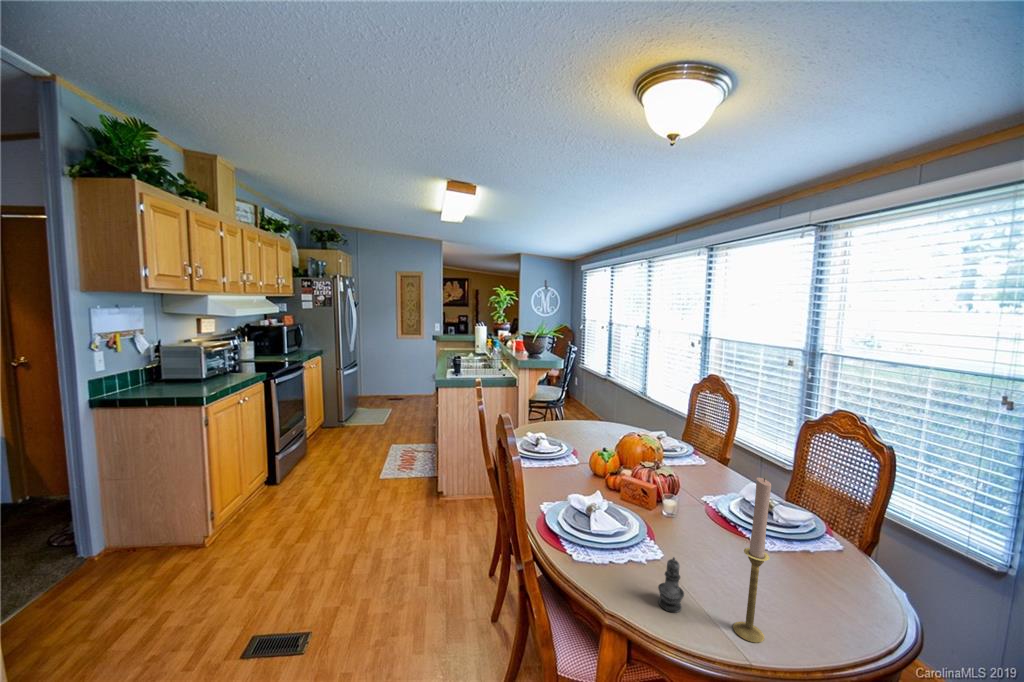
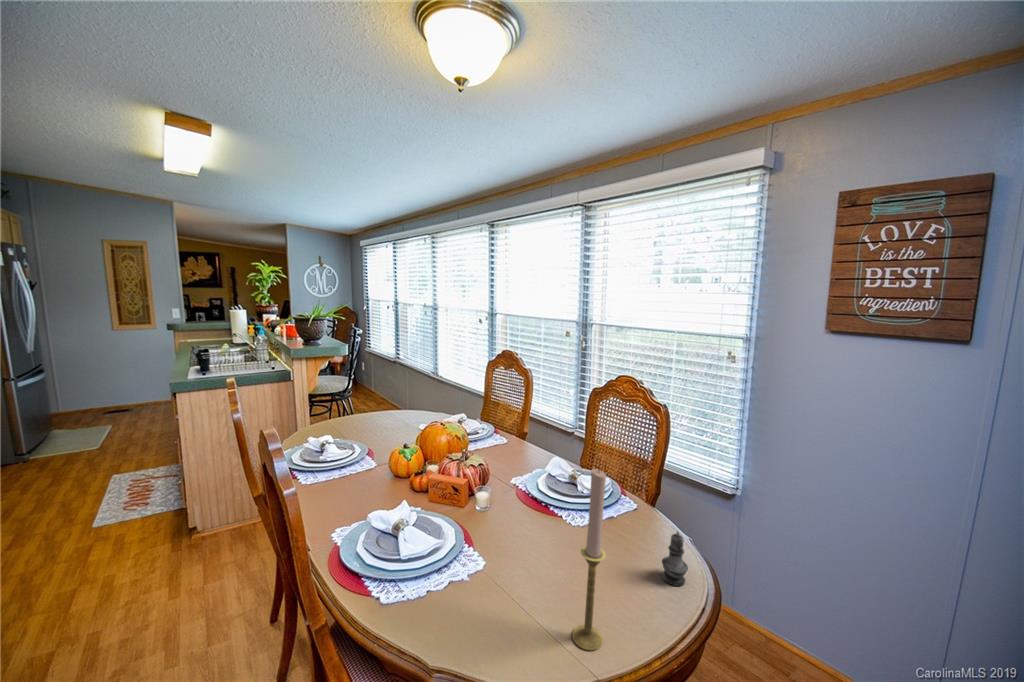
salt shaker: present [658,557,684,612] -> present [662,532,688,586]

